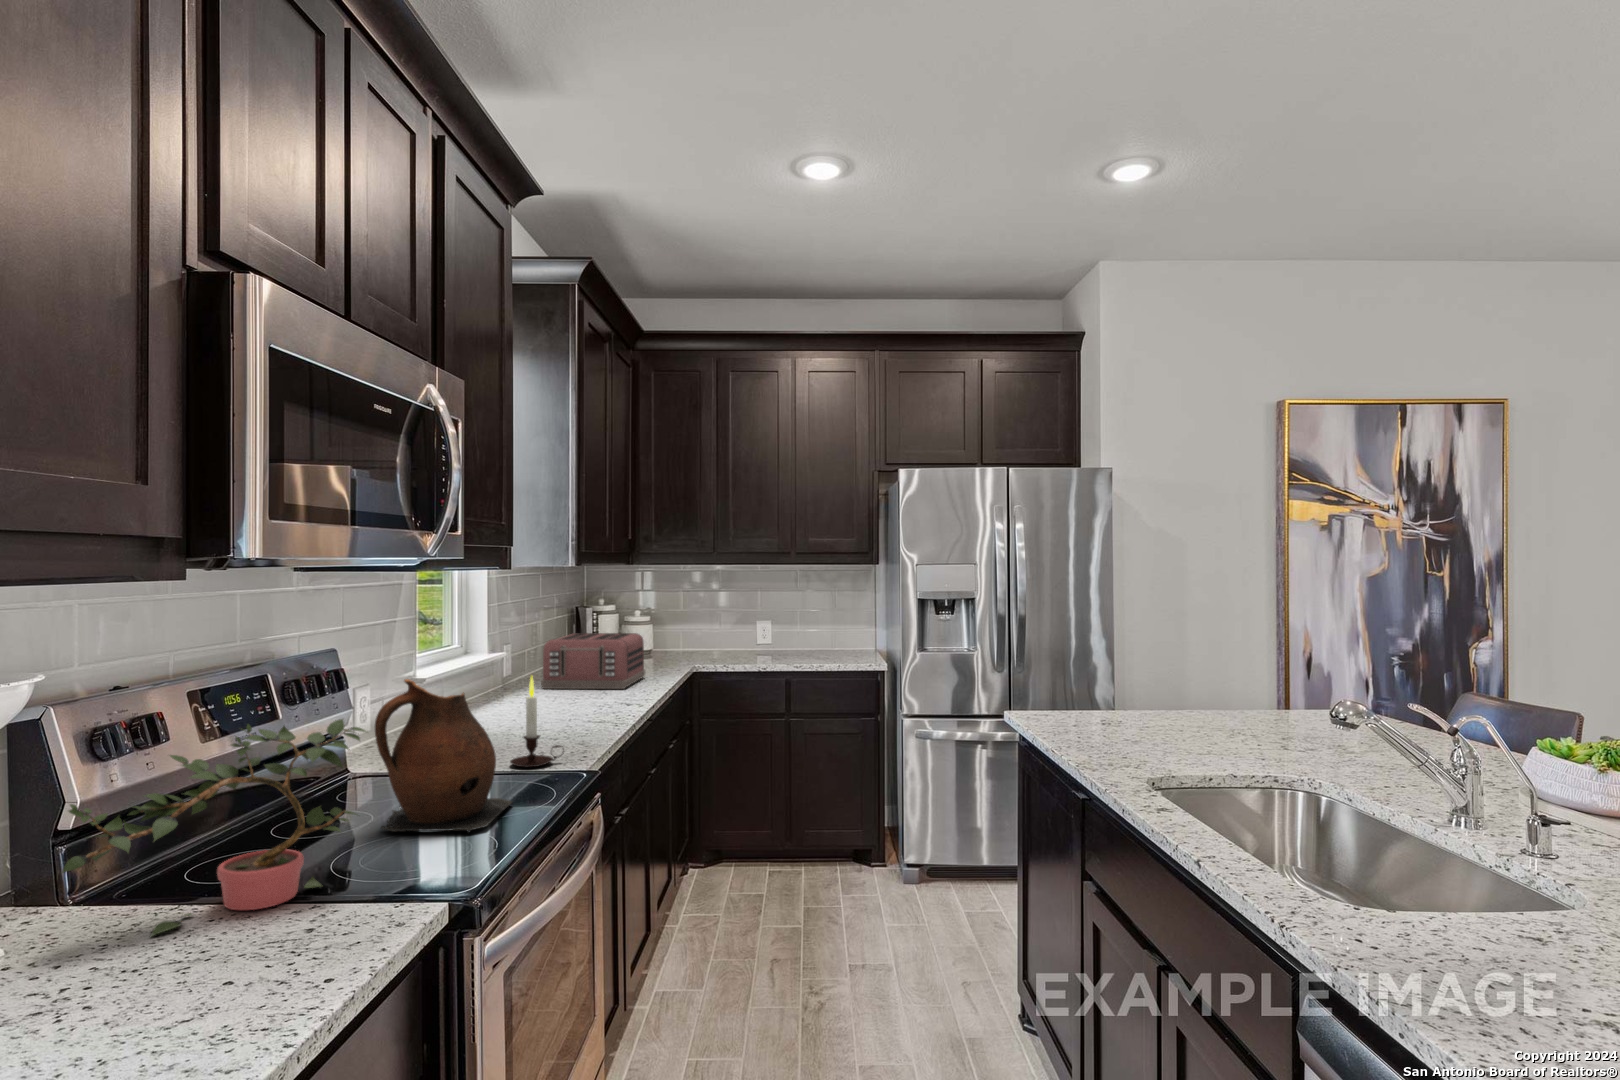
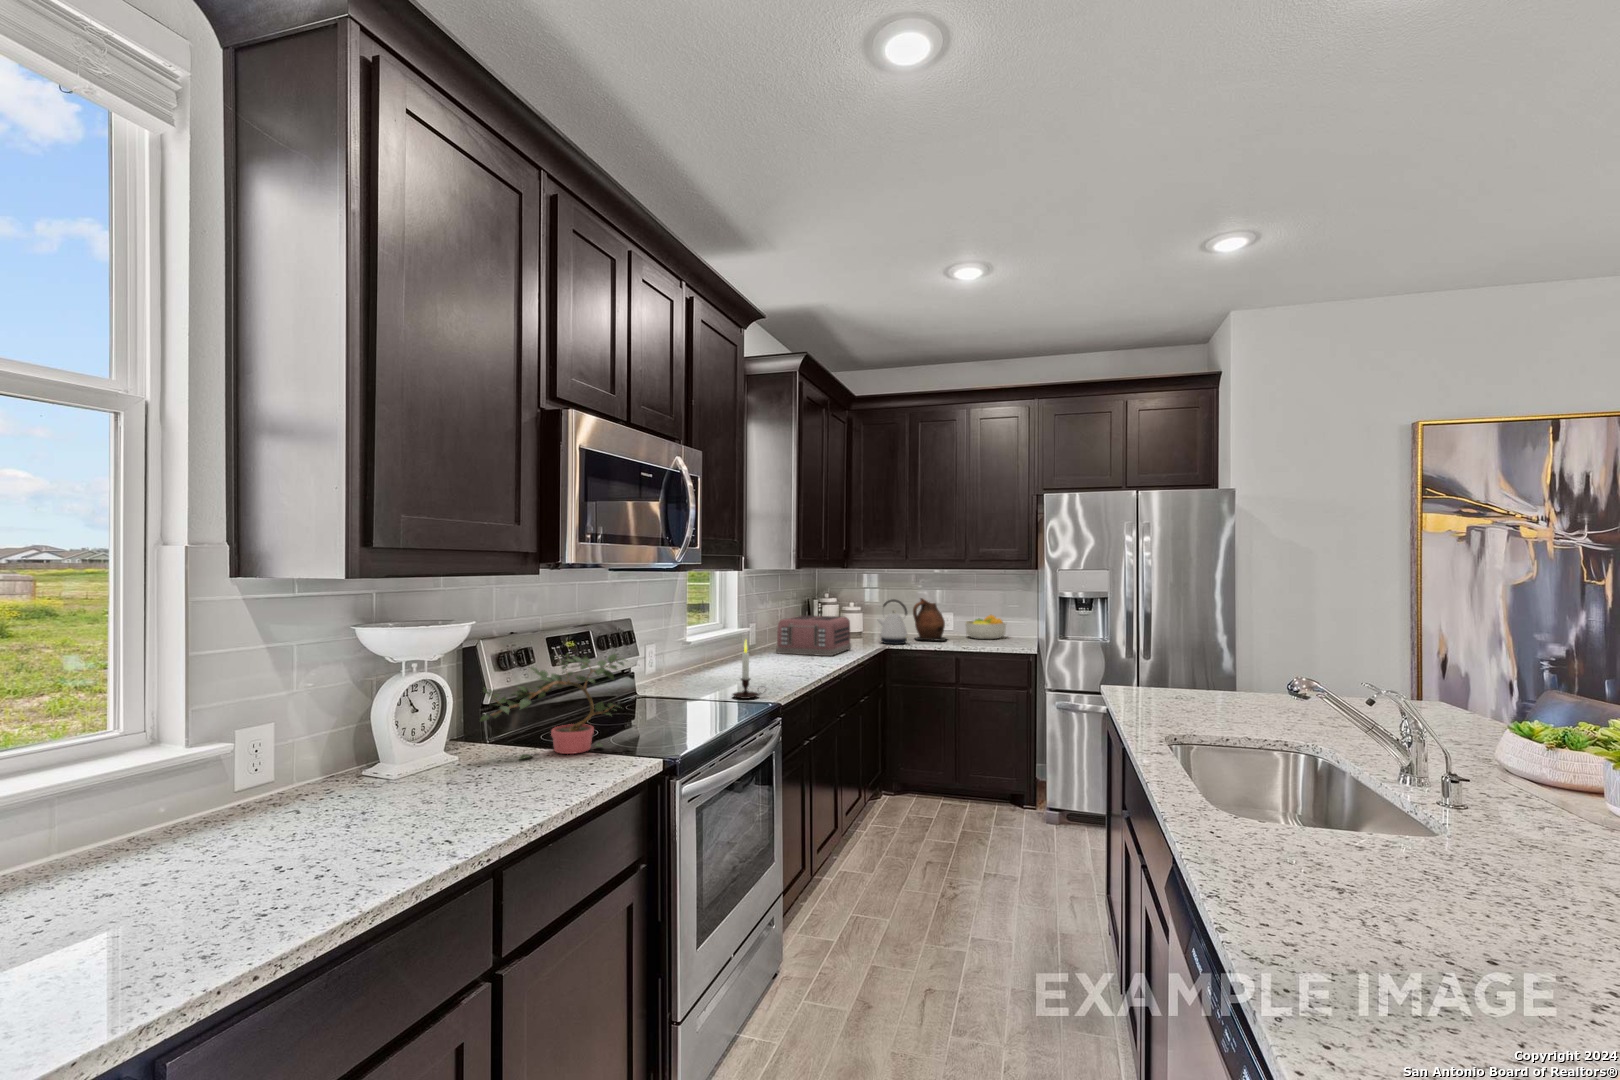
kettle: none [673,607,718,668] -> present [878,599,909,644]
fruit bowl: none [780,623,832,656] -> present [965,615,1006,639]
ceramic pitcher: present [375,679,513,833] -> present [913,598,946,641]

